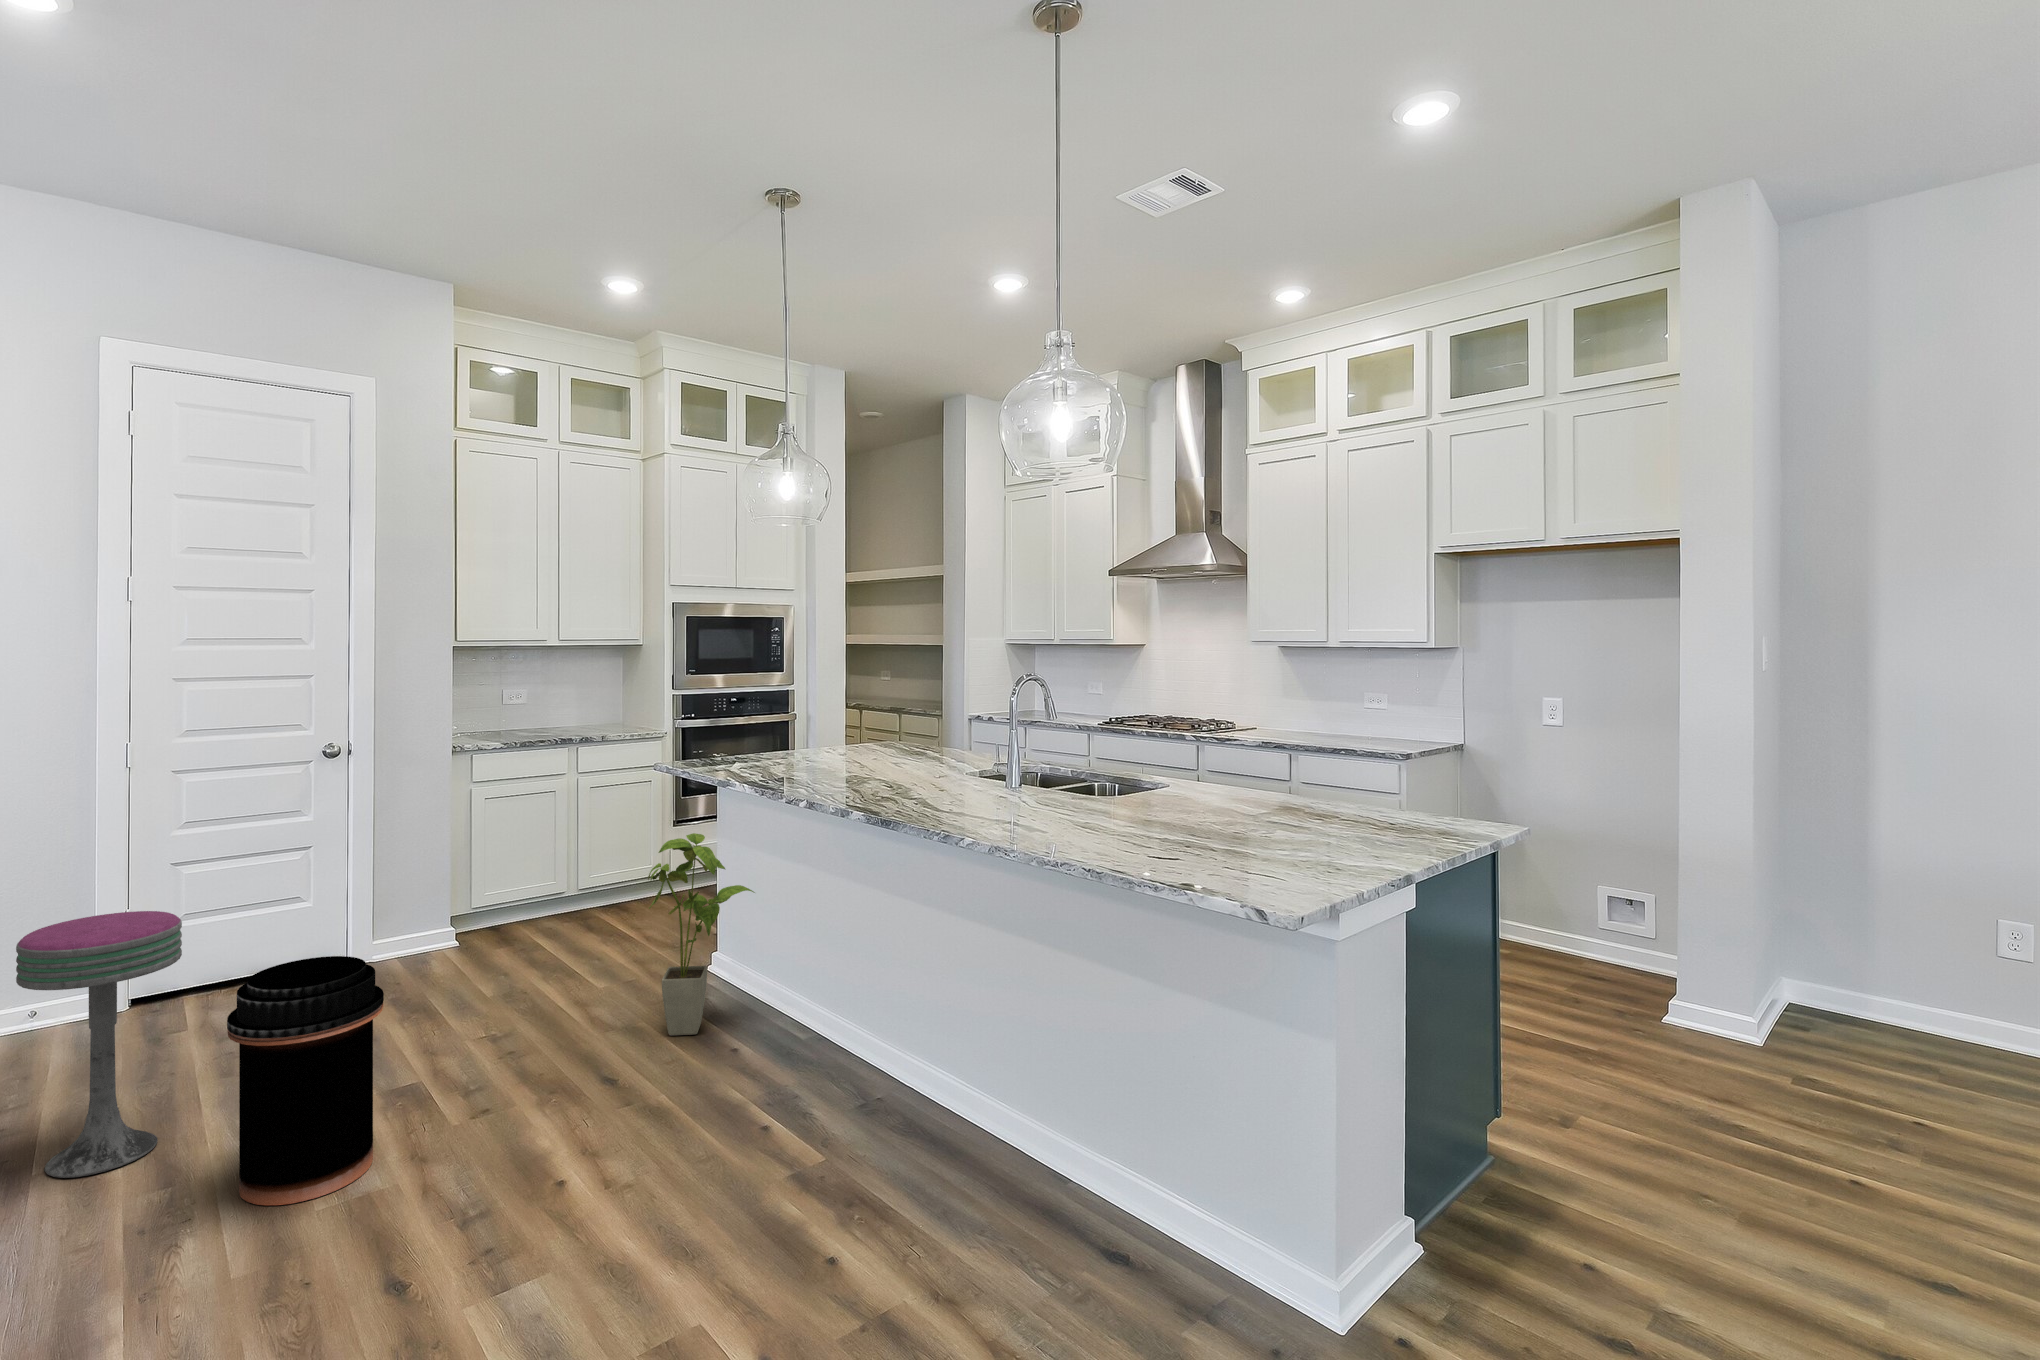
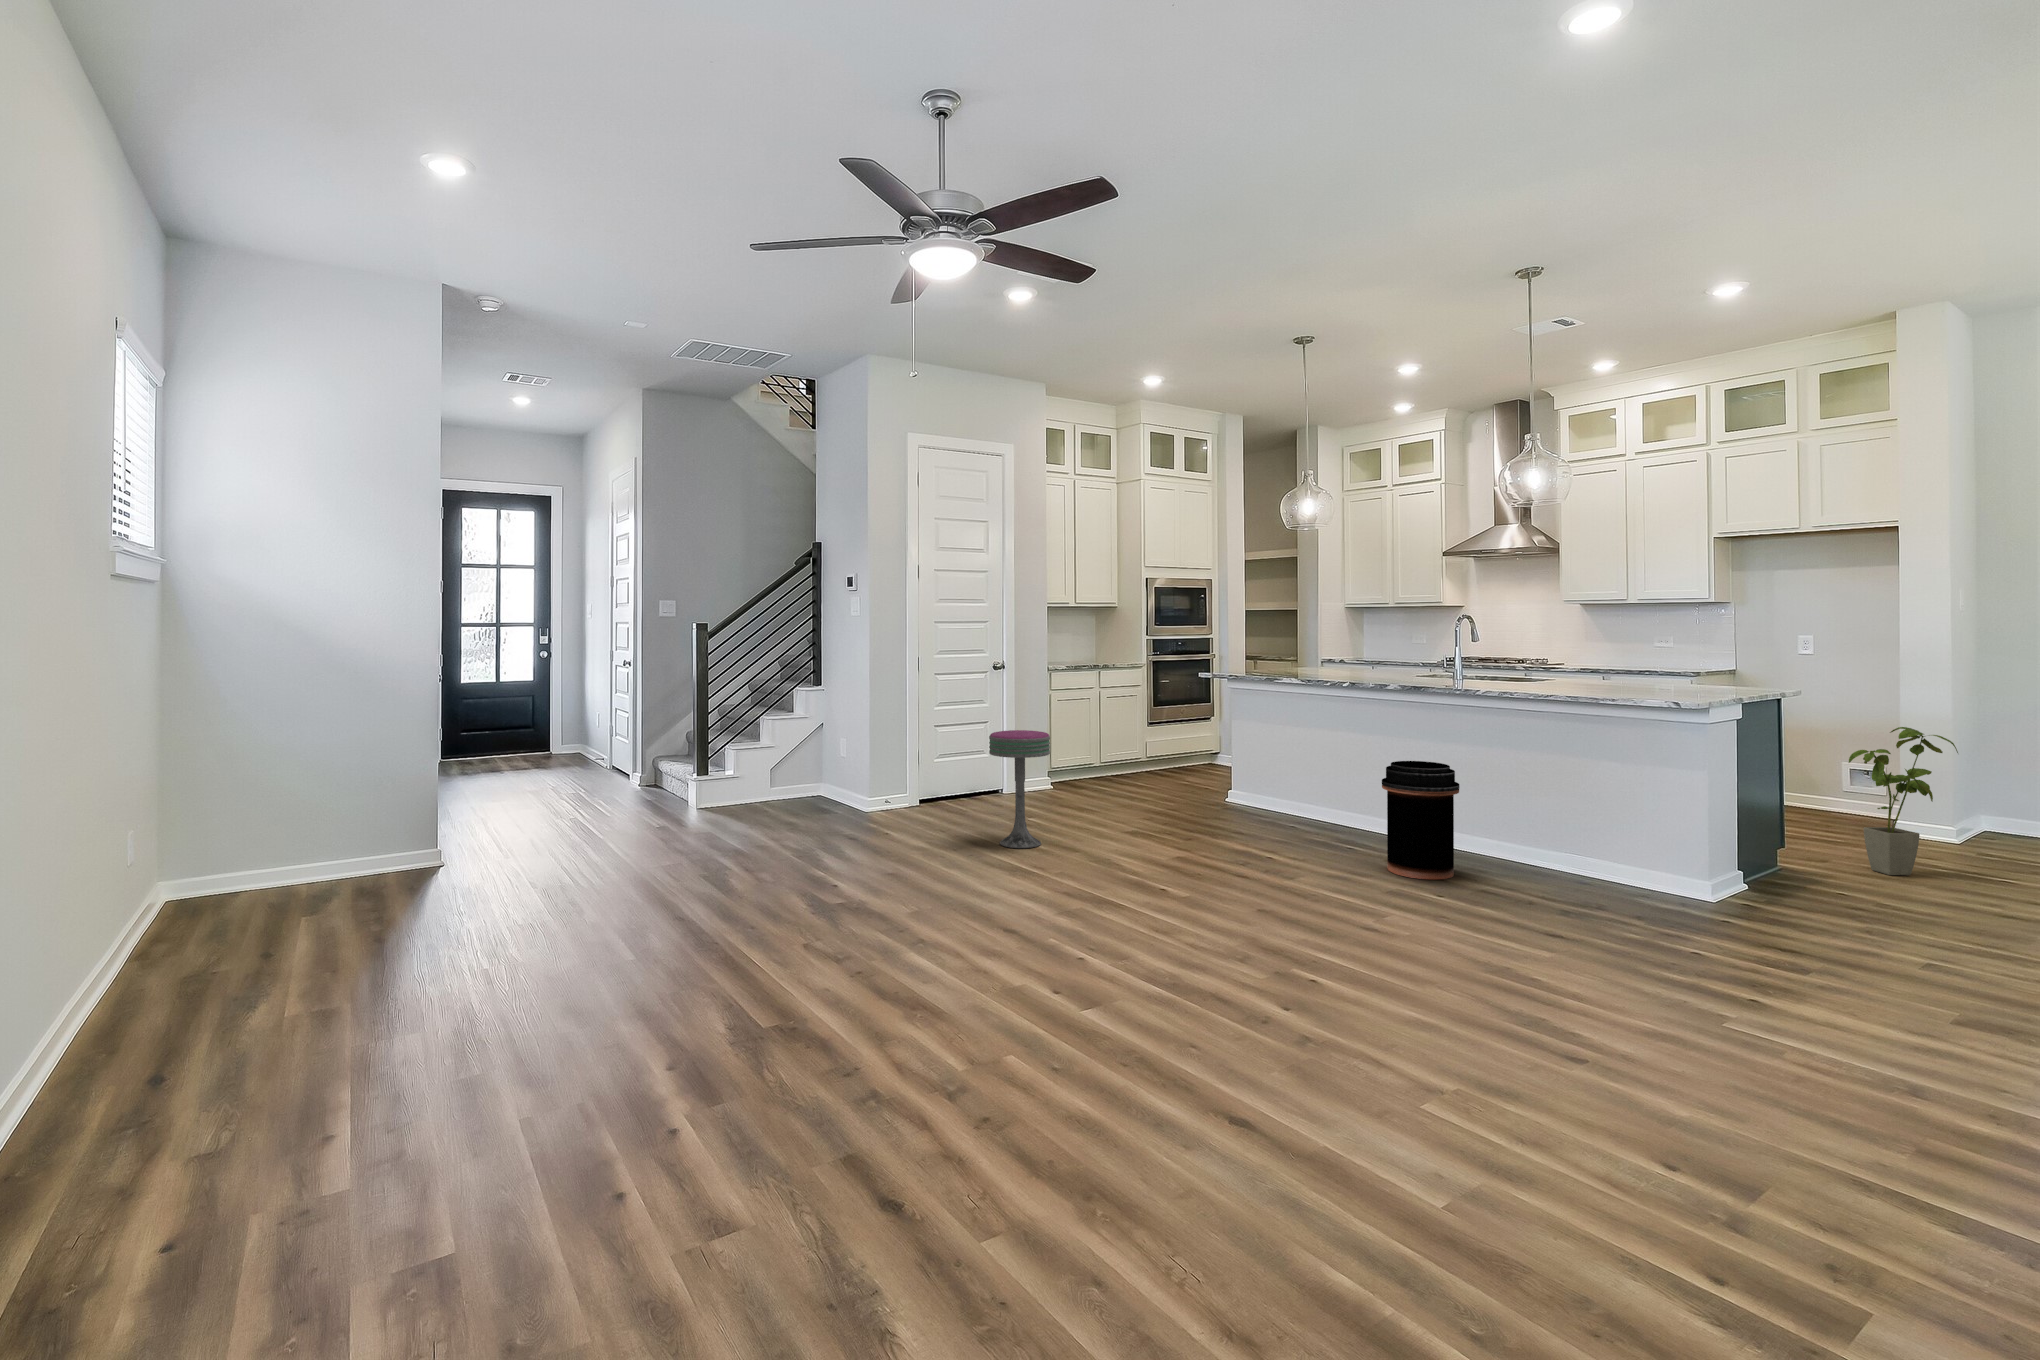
house plant: present [648,833,755,1036] -> present [1849,727,1958,875]
trash can: present [227,956,384,1205] -> present [1382,761,1459,879]

